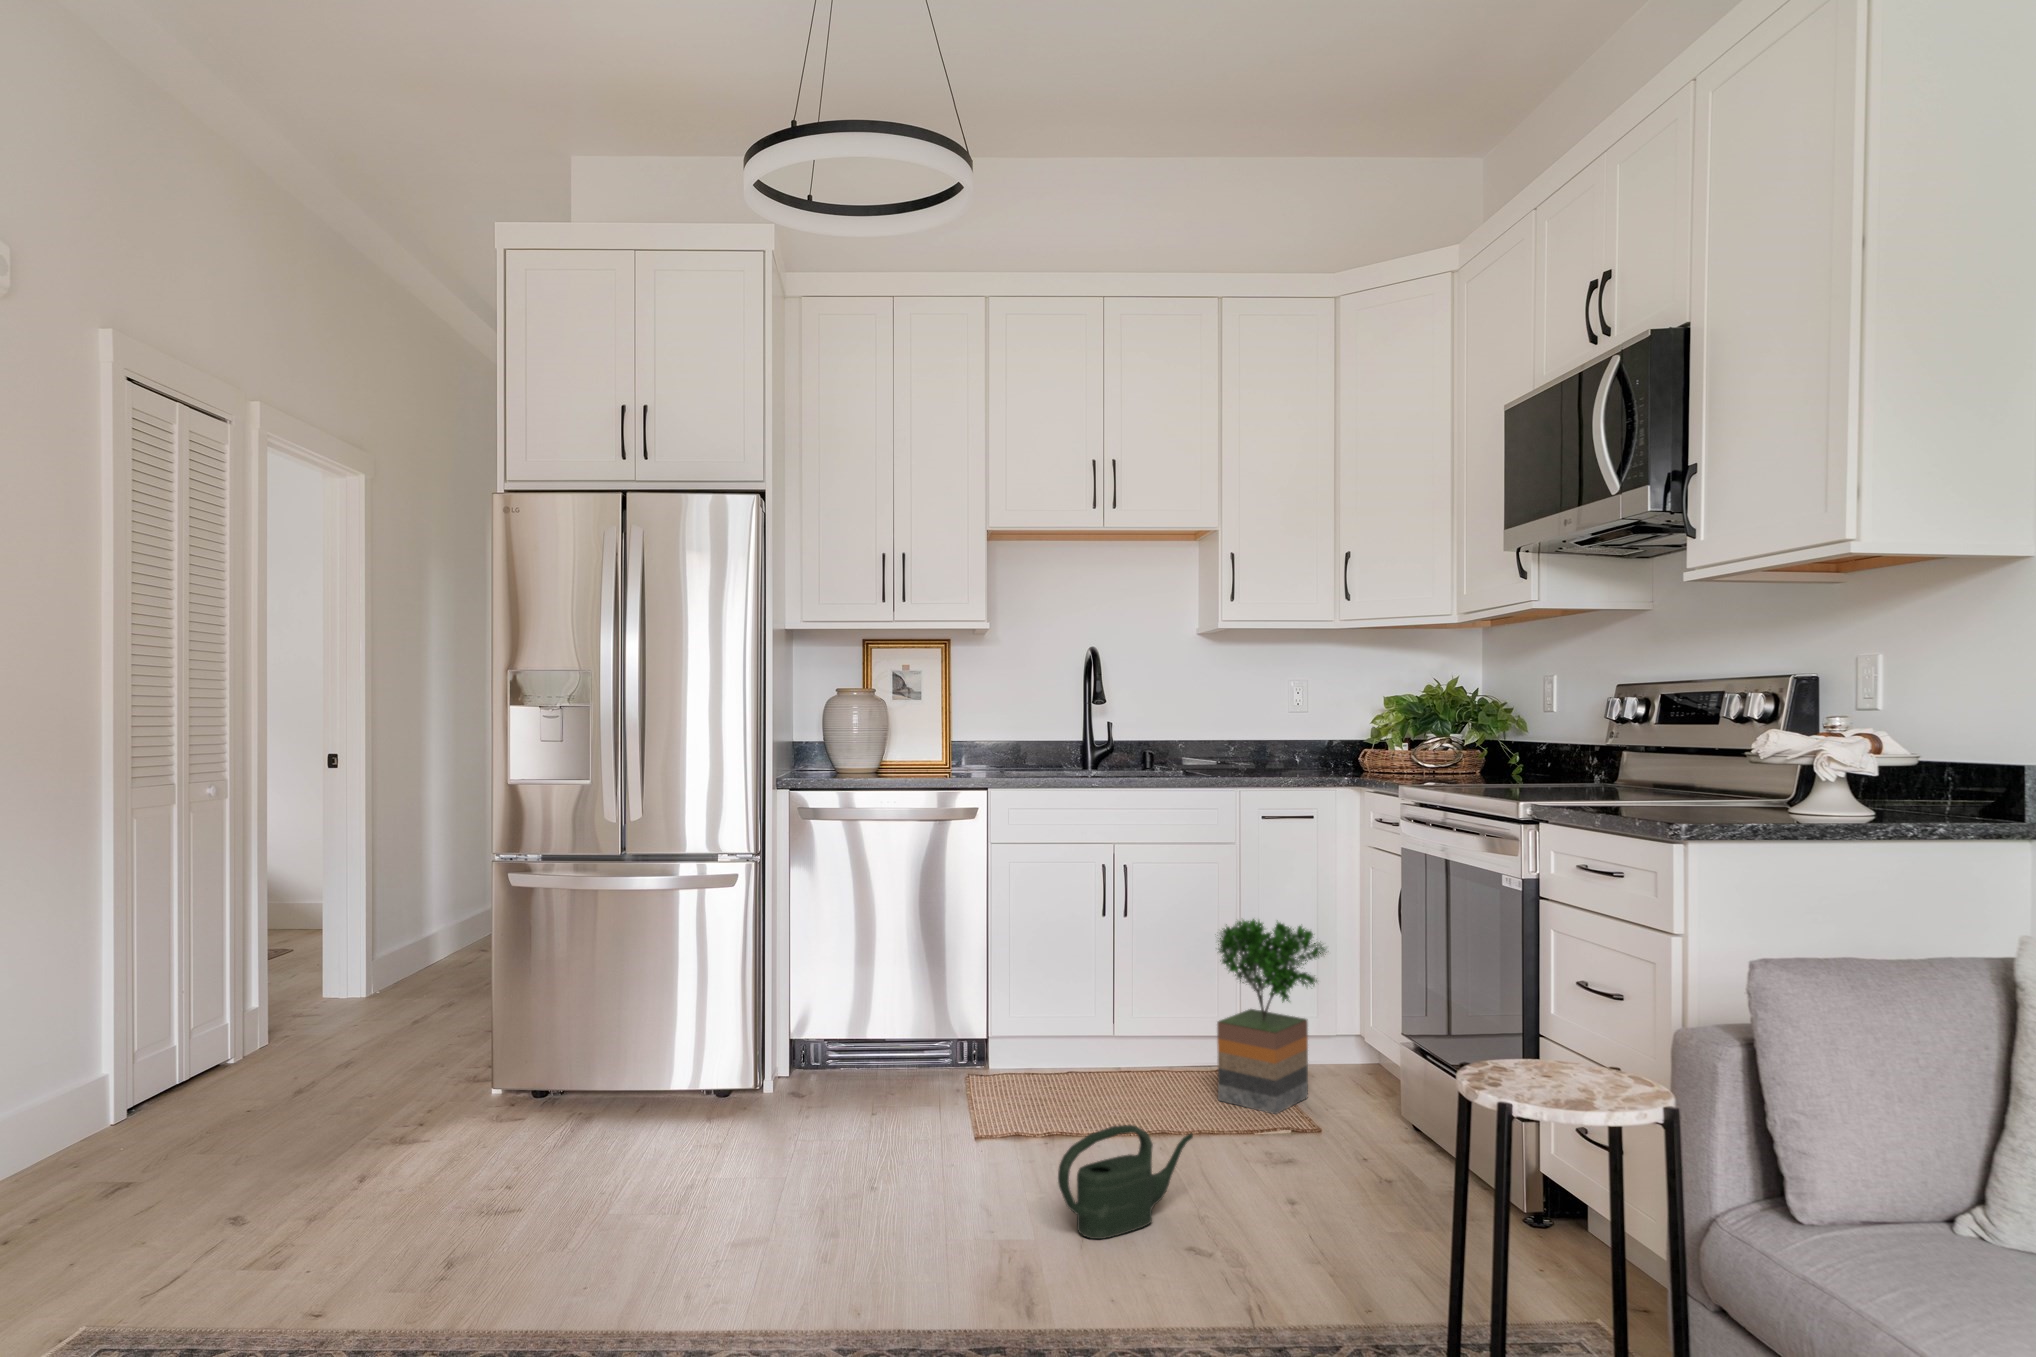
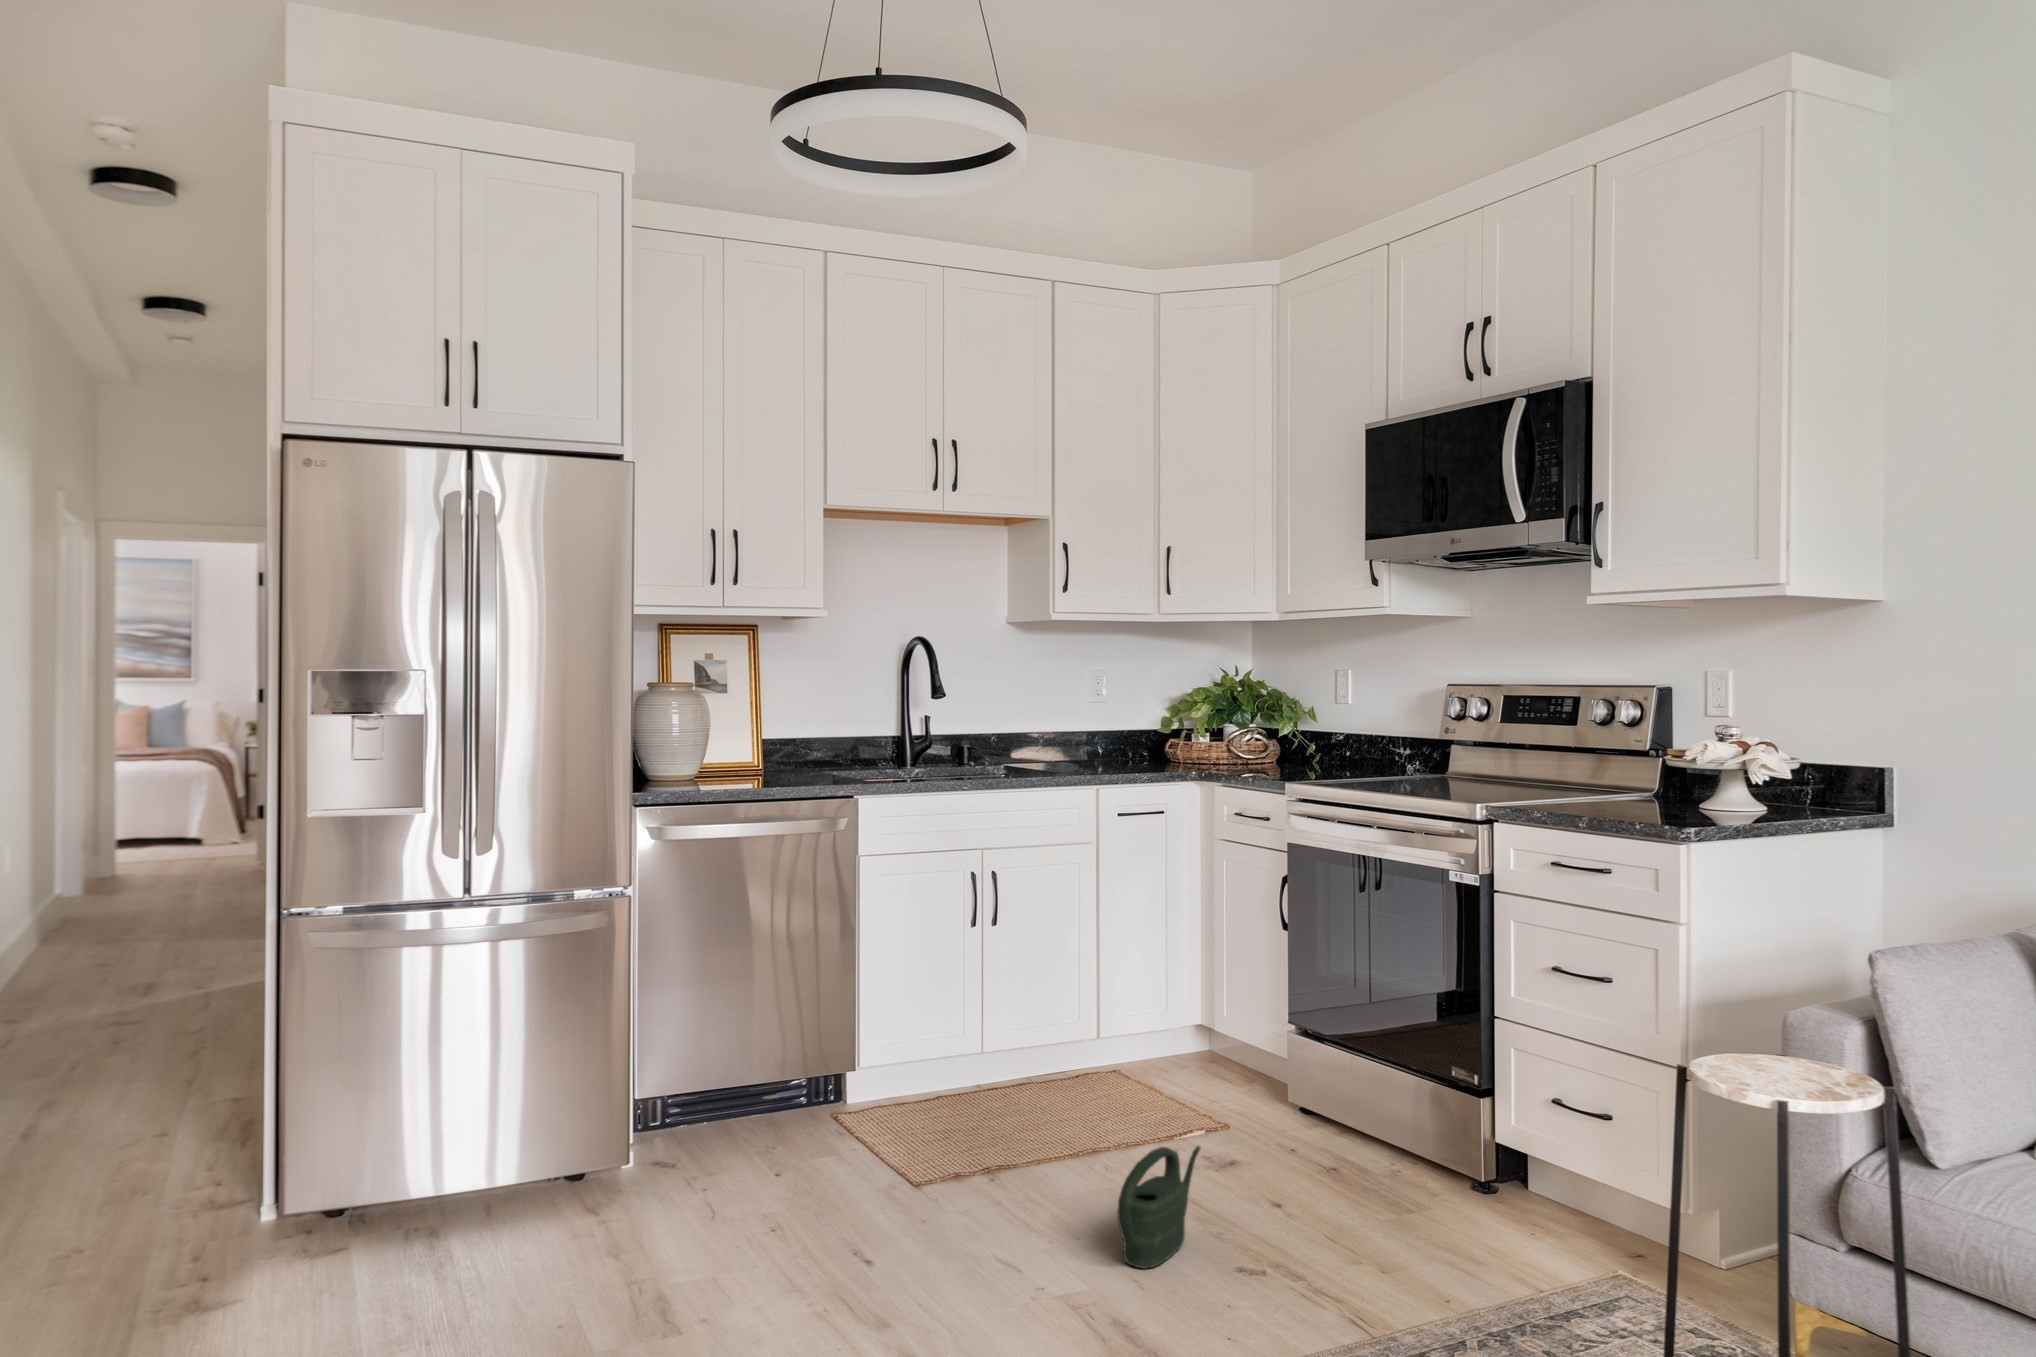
potted tree: present [1217,919,1327,1114] -> none [1093,917,1212,1112]

